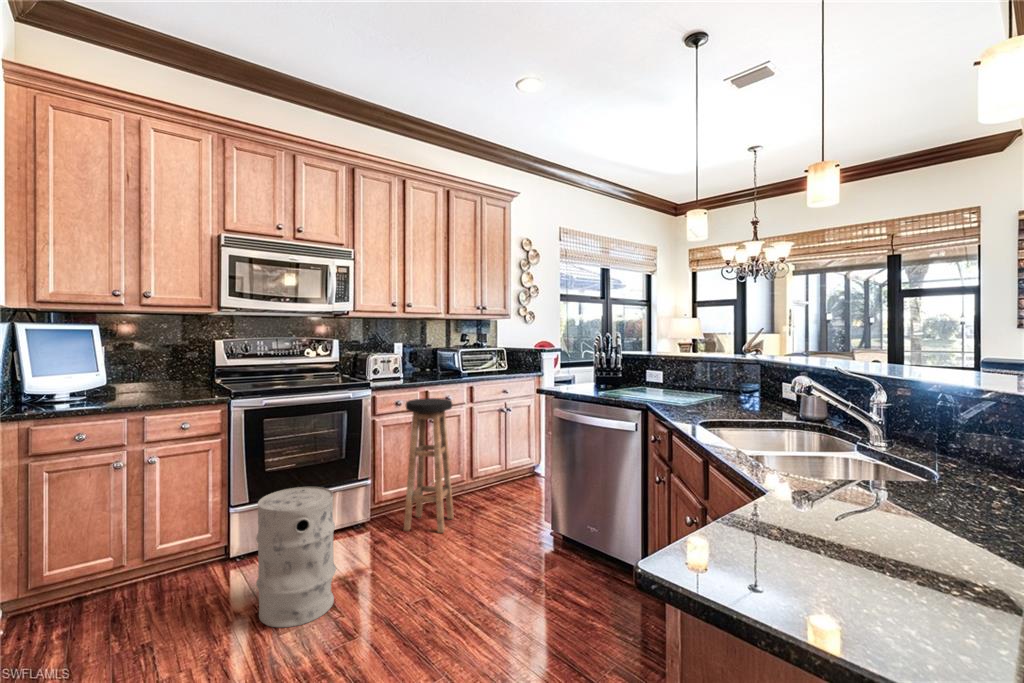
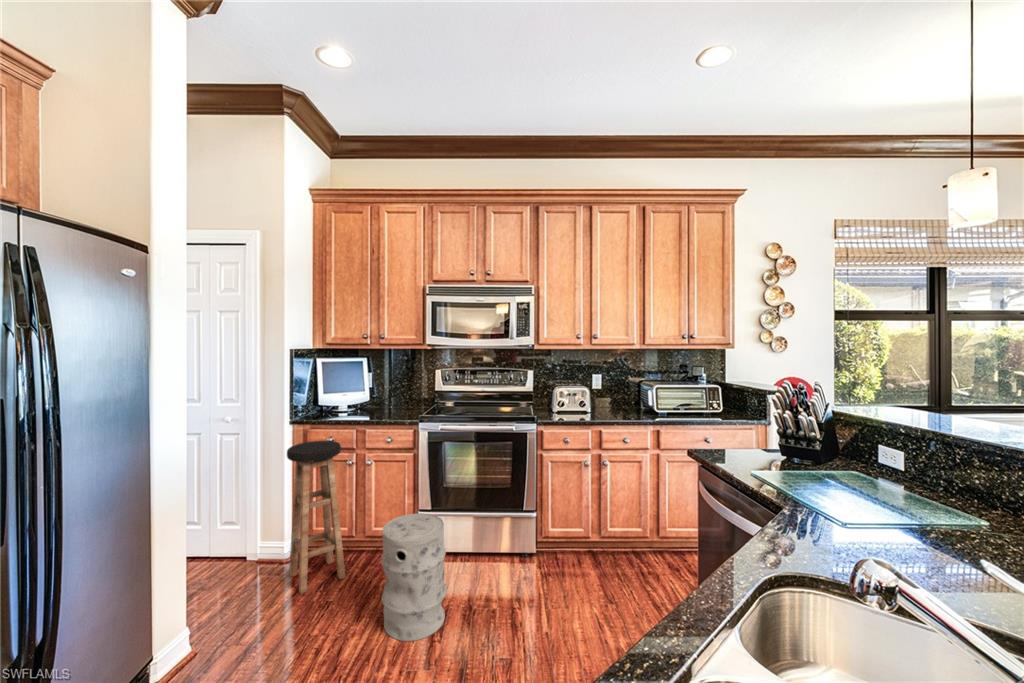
bar stool: present [404,398,454,533] -> present [287,441,345,594]

